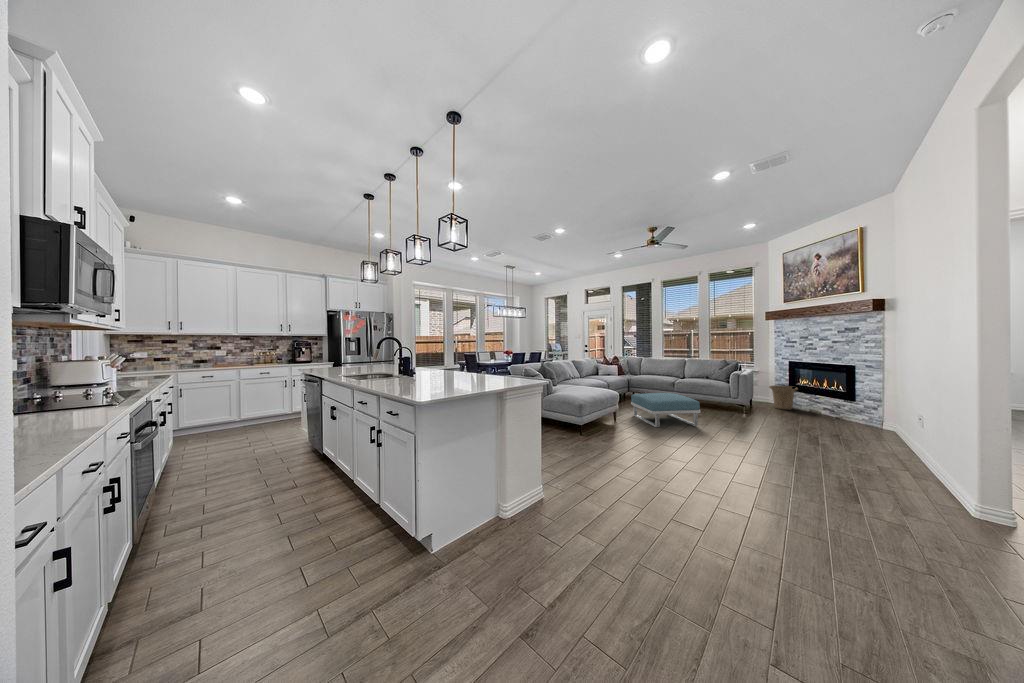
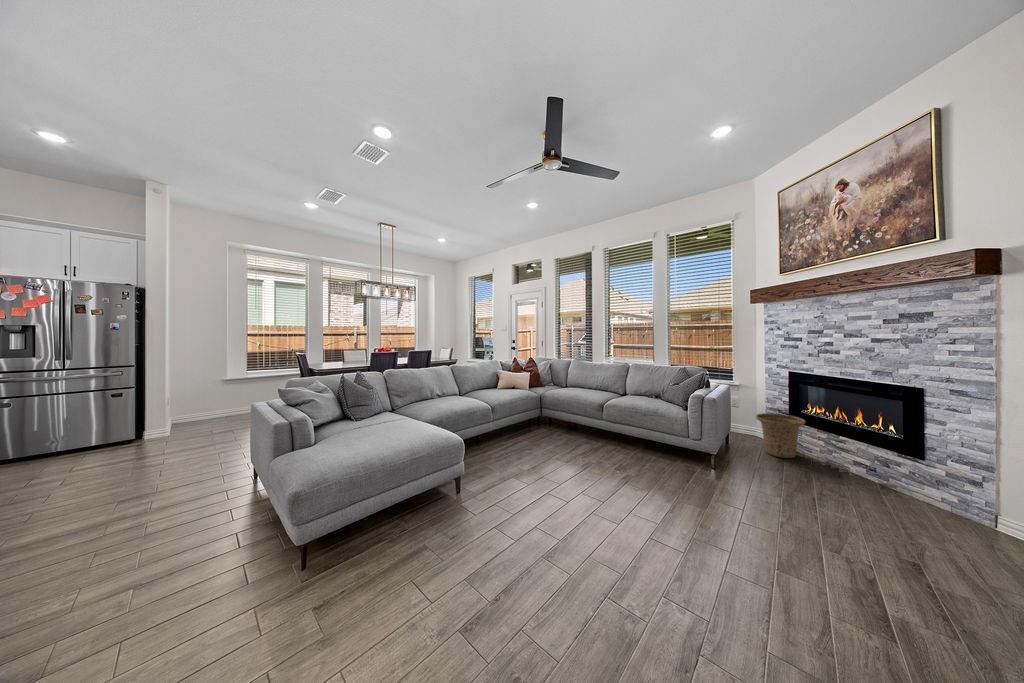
footstool: present [631,393,700,427] -> none [506,439,615,528]

